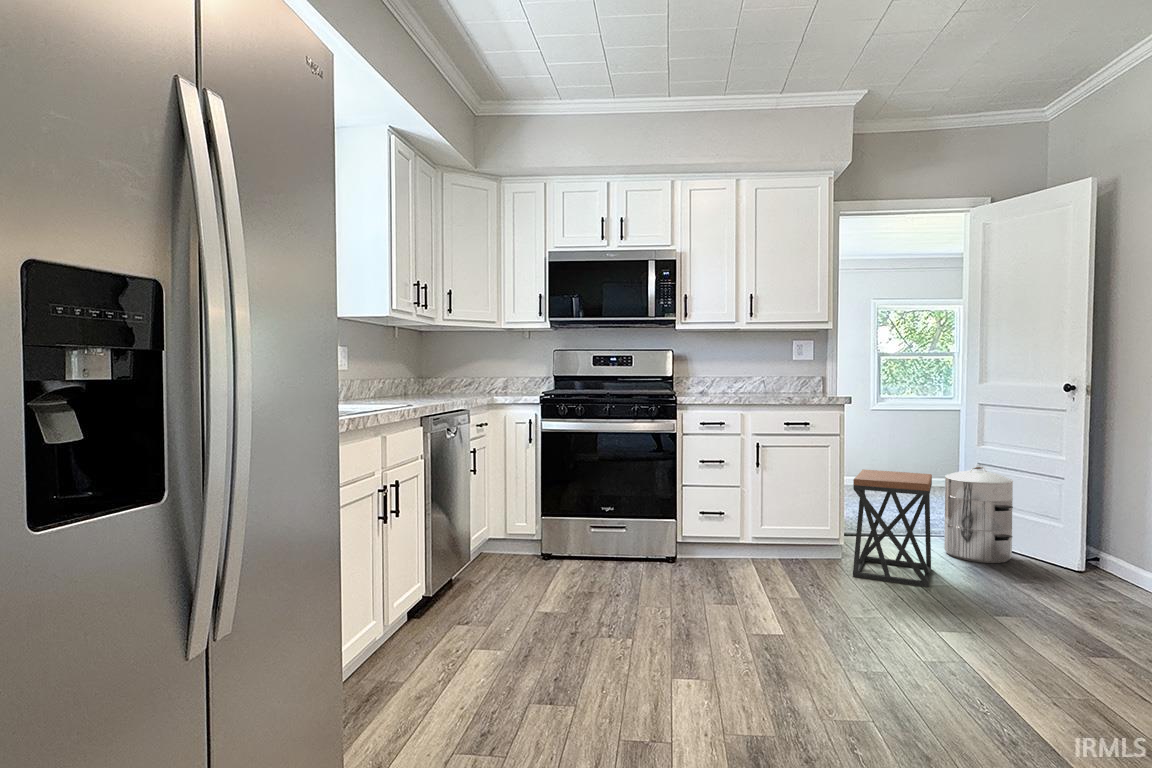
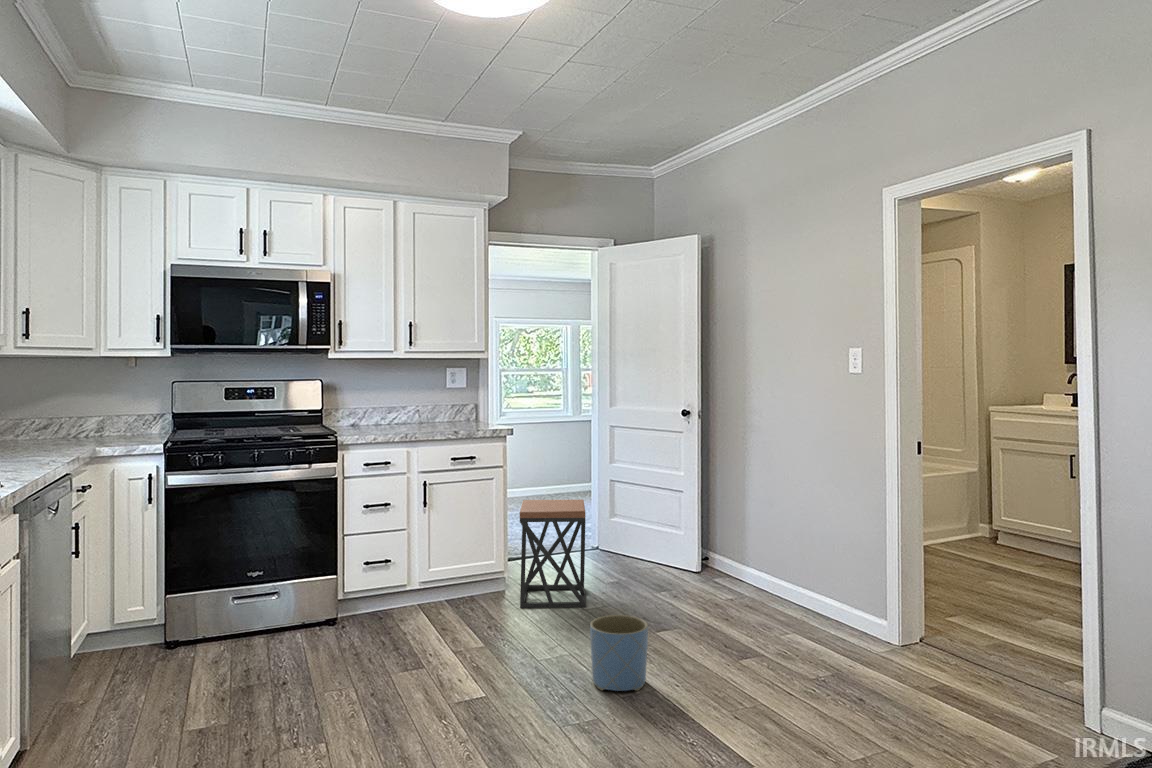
waste bin: present [944,467,1013,563] -> none [591,487,645,575]
planter: none [915,593,991,686] -> present [590,615,648,691]

